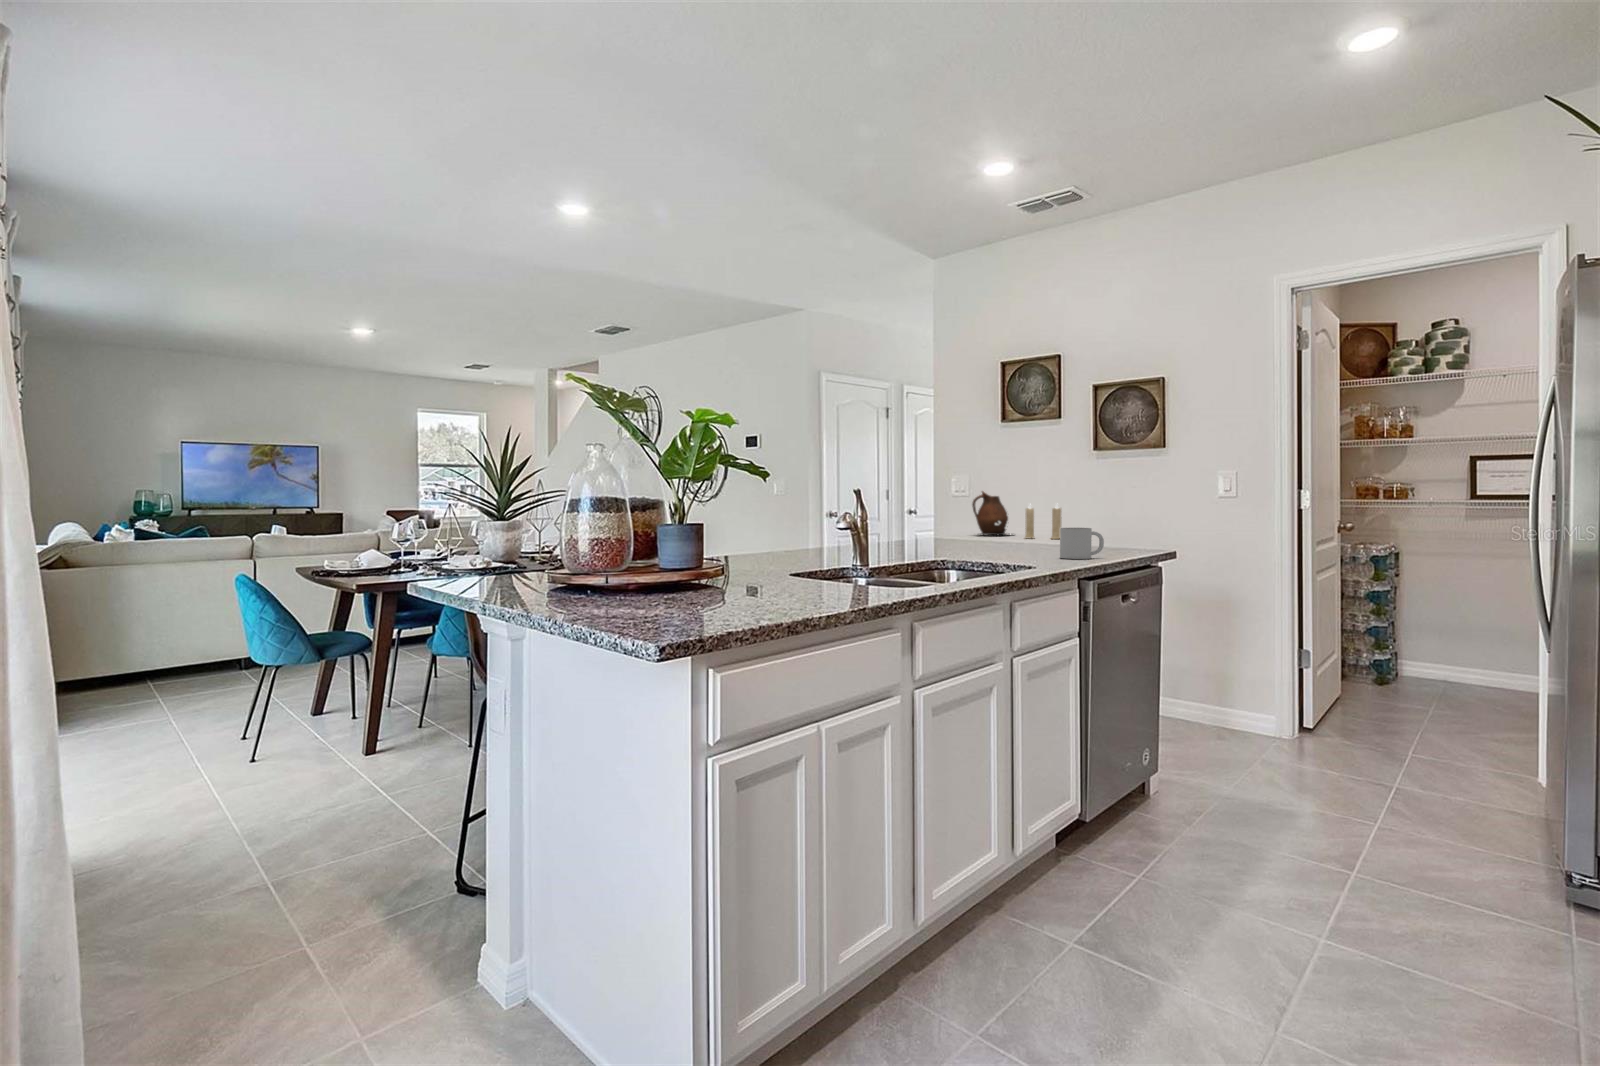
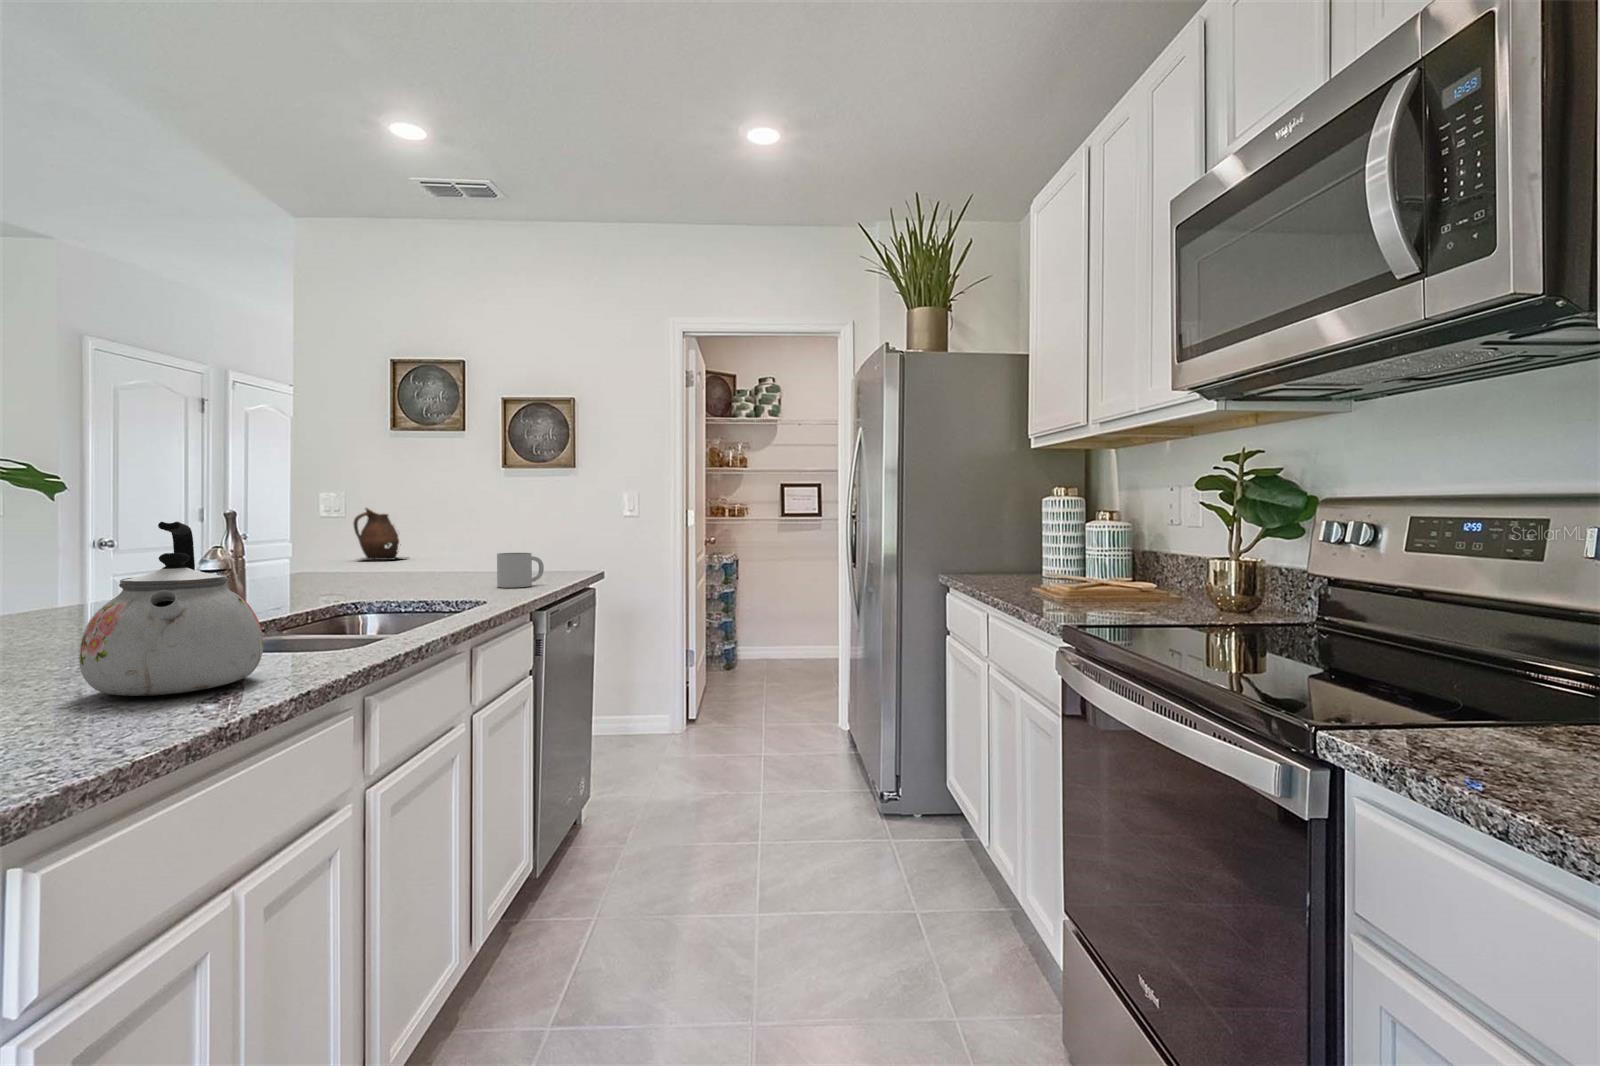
kettle: none [758,493,847,599] -> present [79,522,263,696]
candle: present [1025,505,1061,539] -> none [424,522,471,563]

